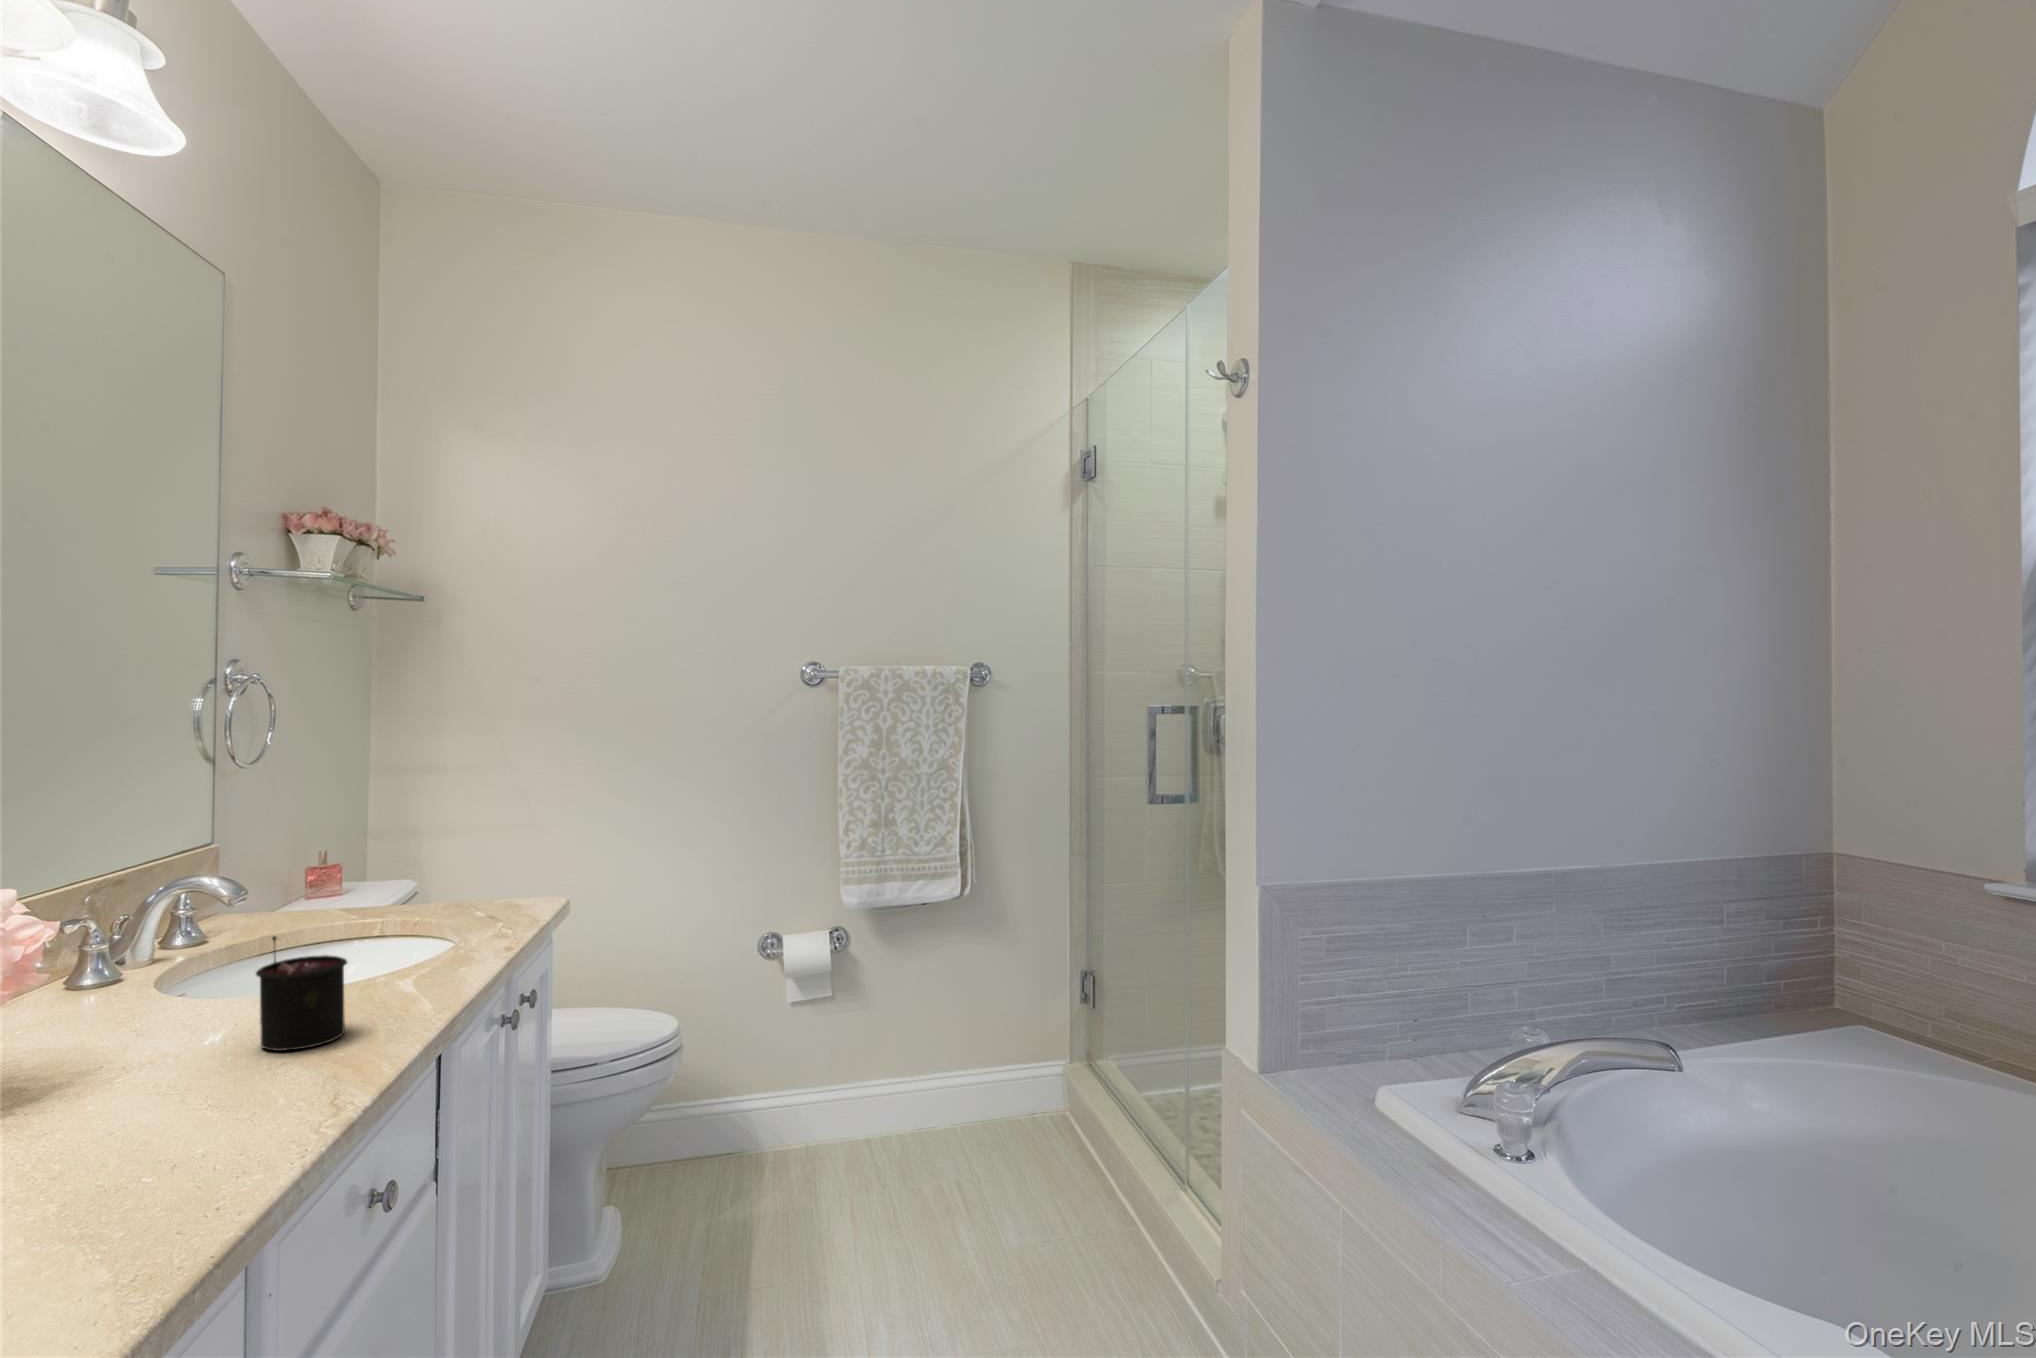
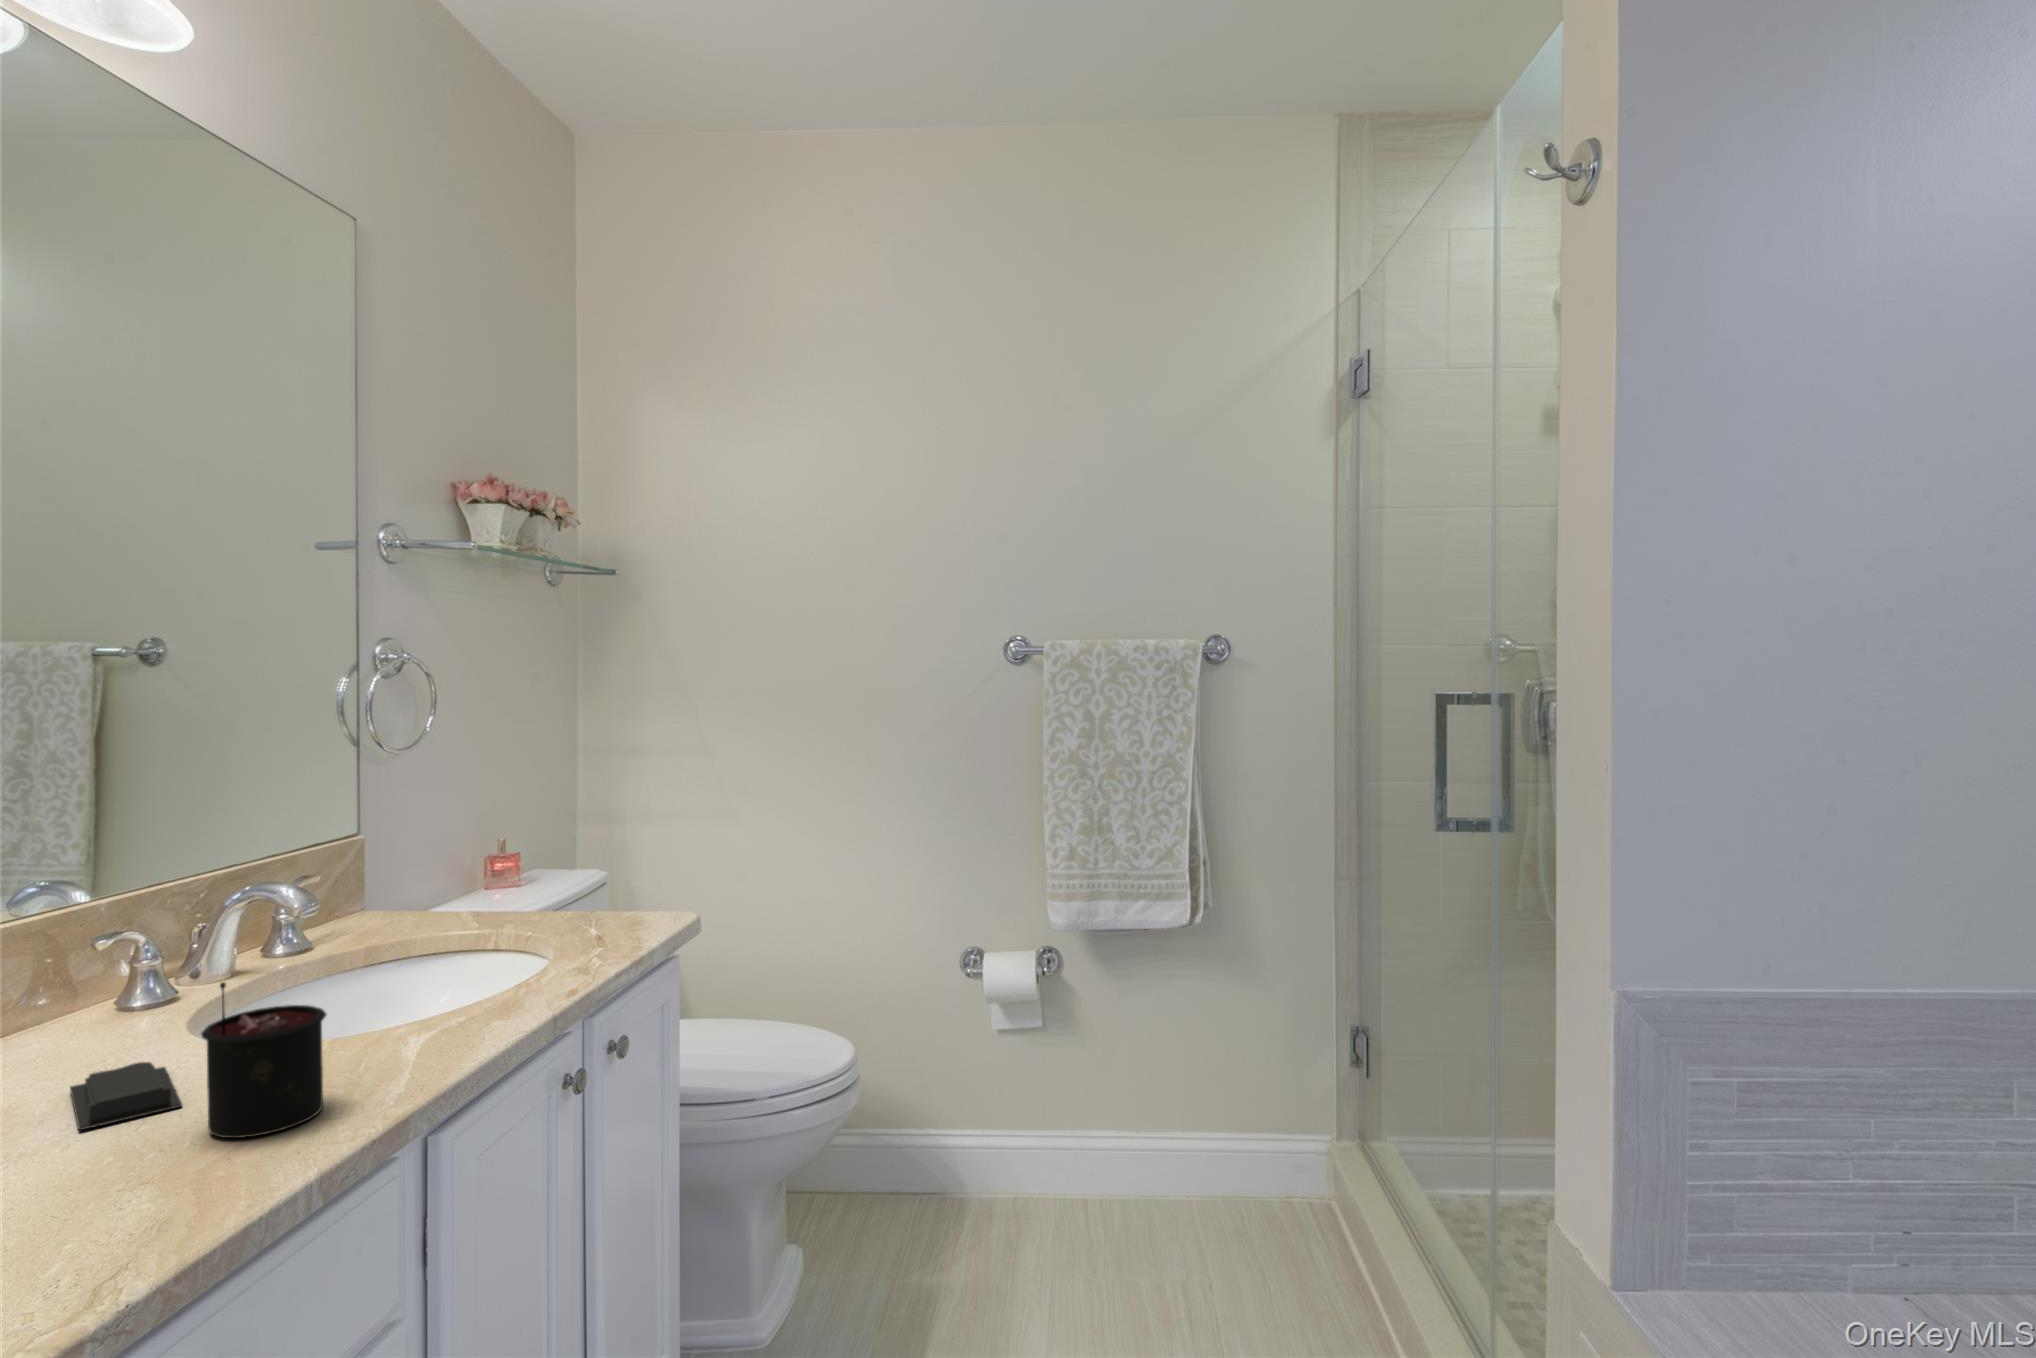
soap bar: none [101,1013,219,1058] -> present [70,1062,182,1130]

